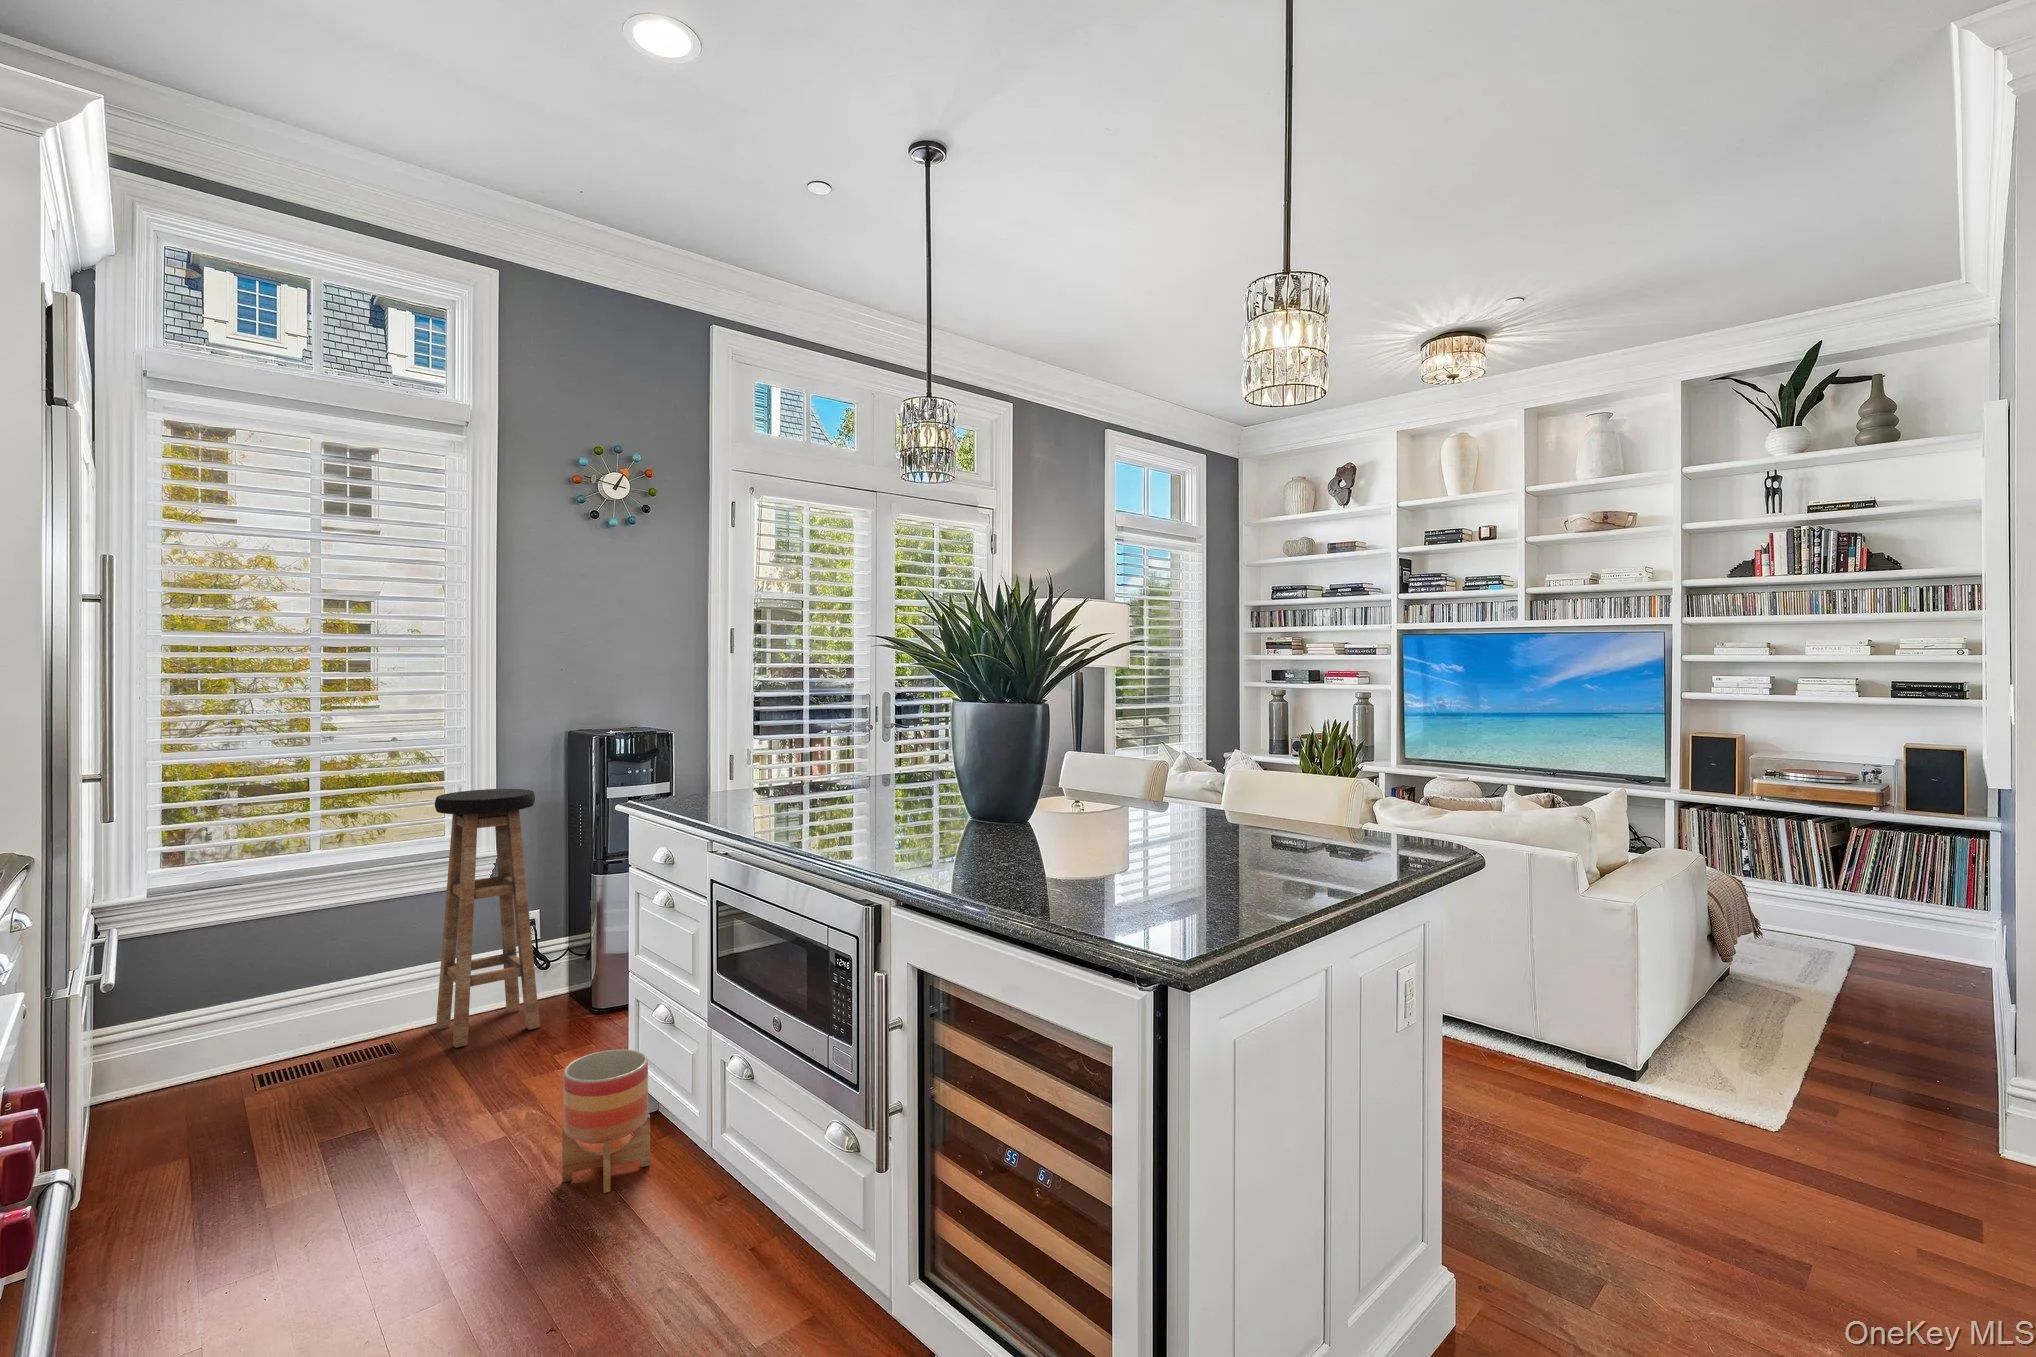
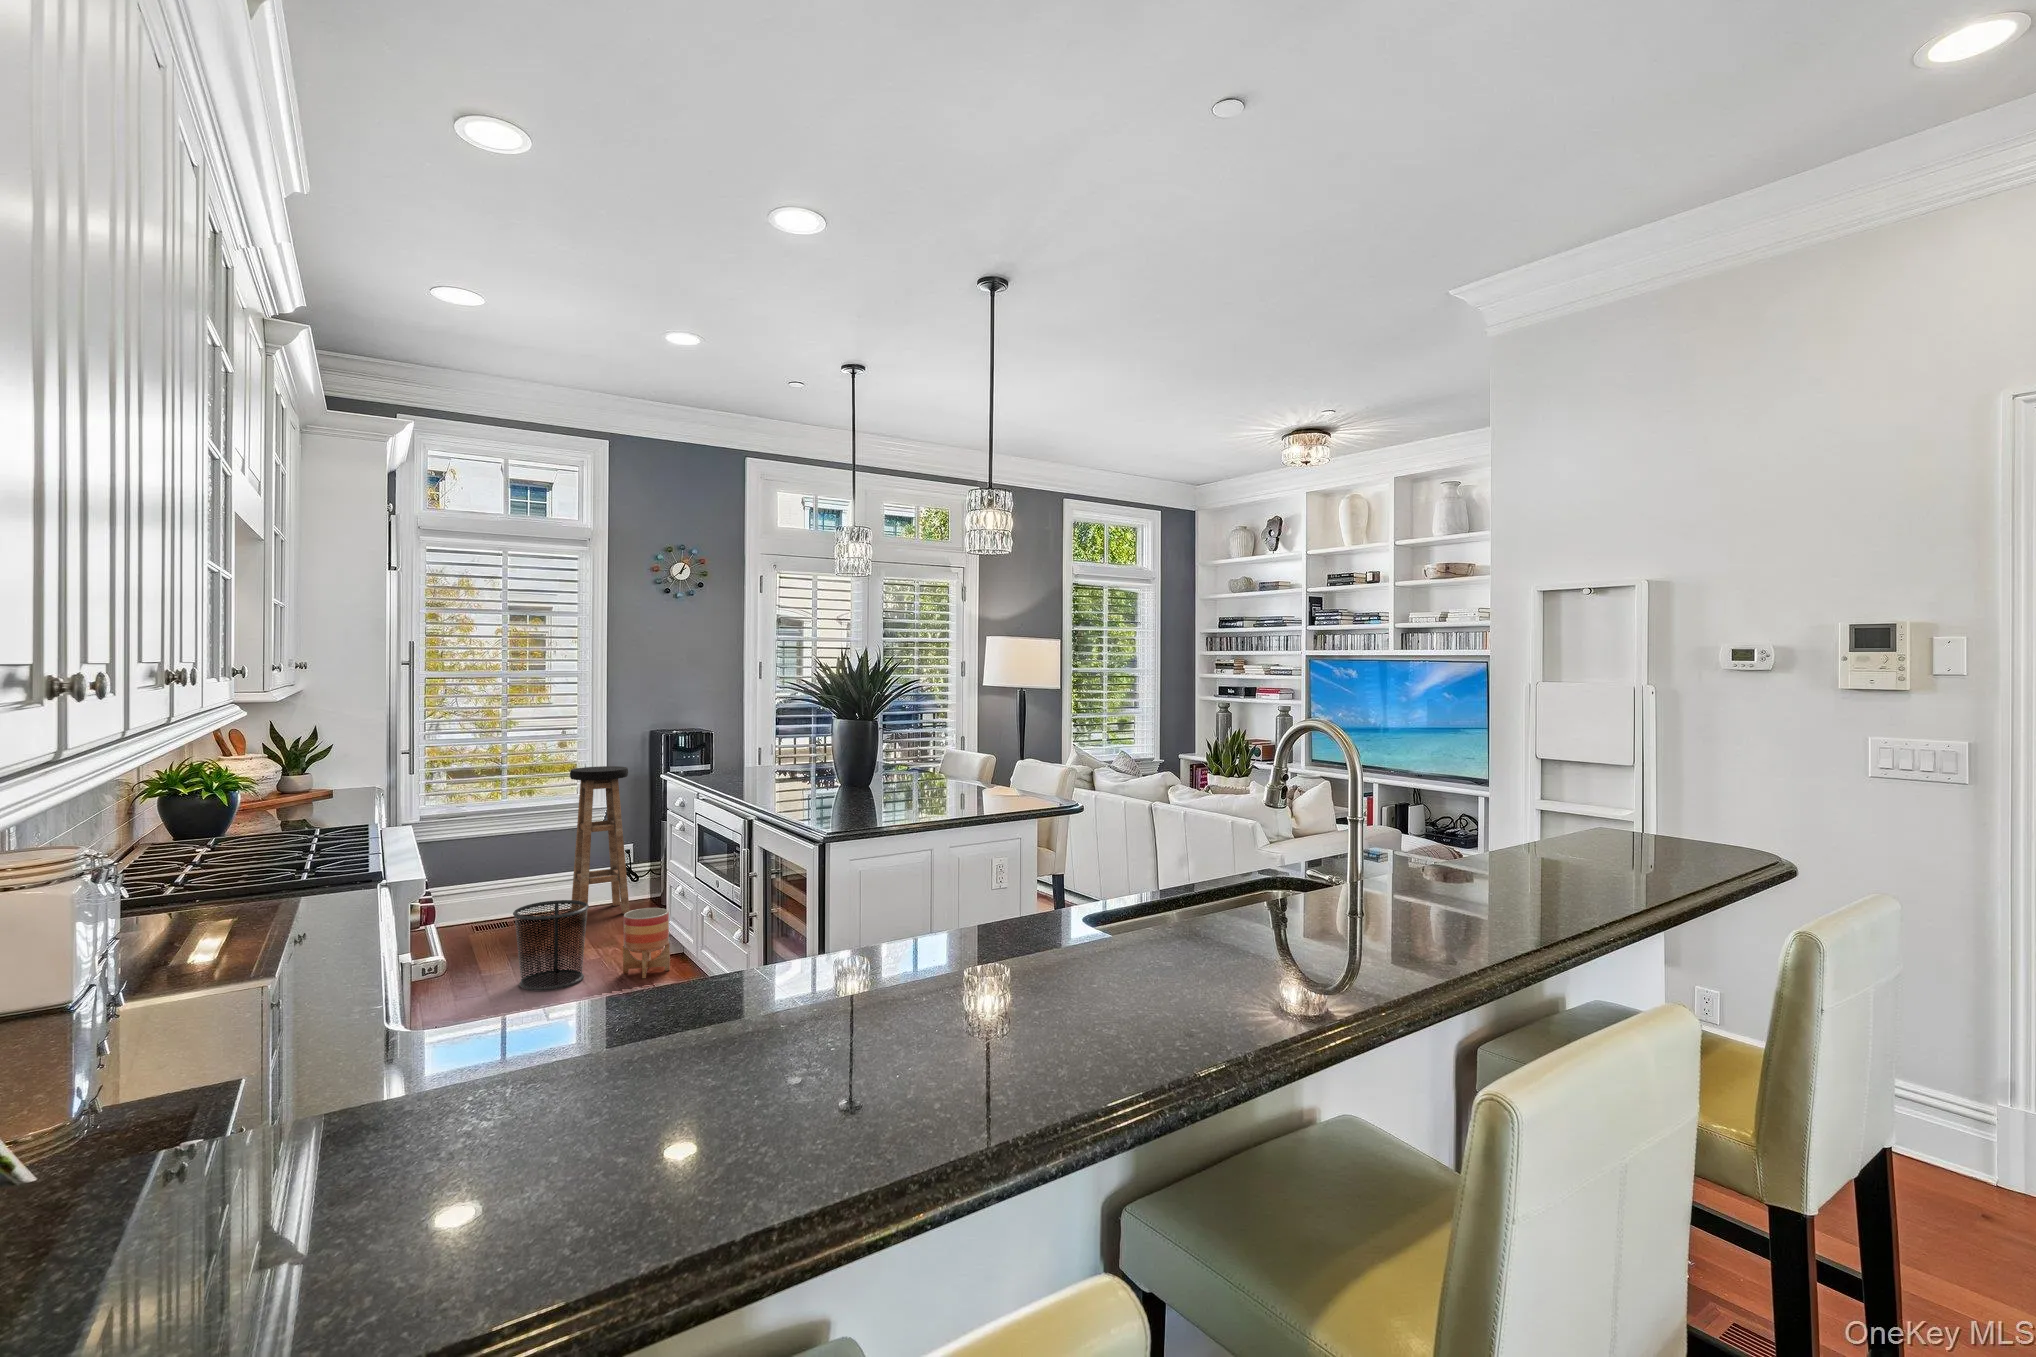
waste bin: none [338,1049,496,1249] -> present [513,900,589,991]

